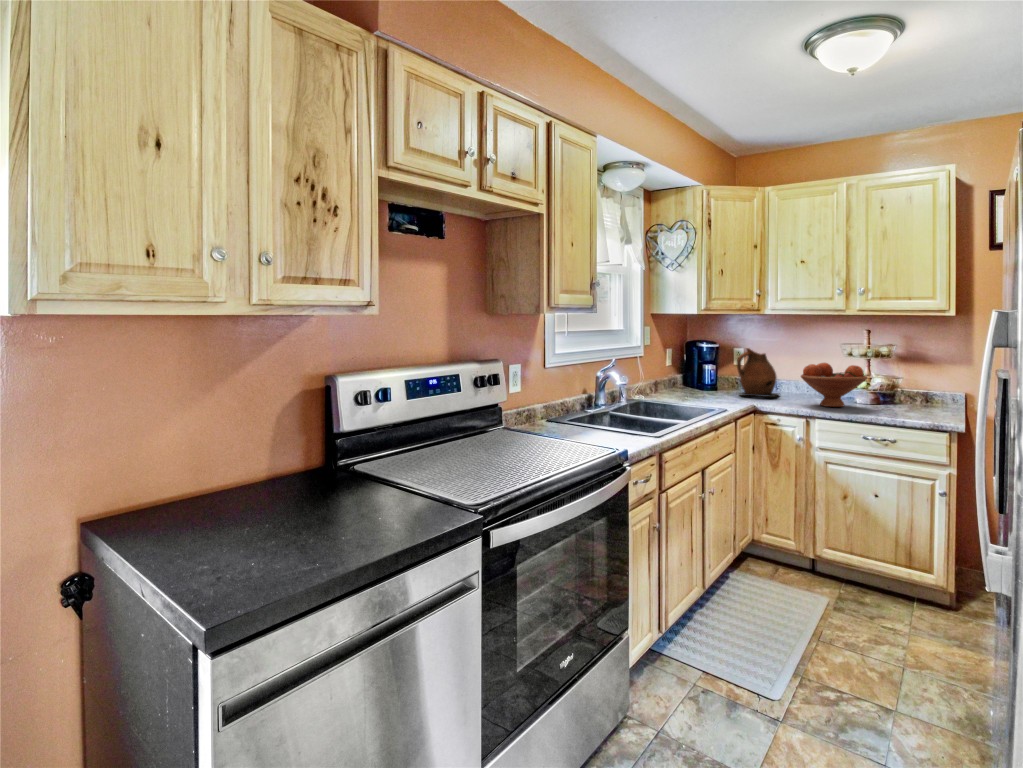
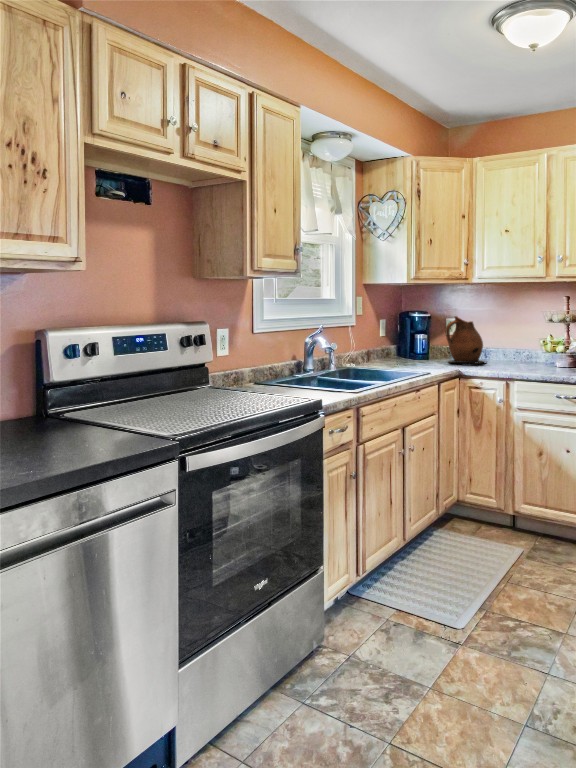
fruit bowl: present [801,363,867,407] -> none [502,329,562,371]

